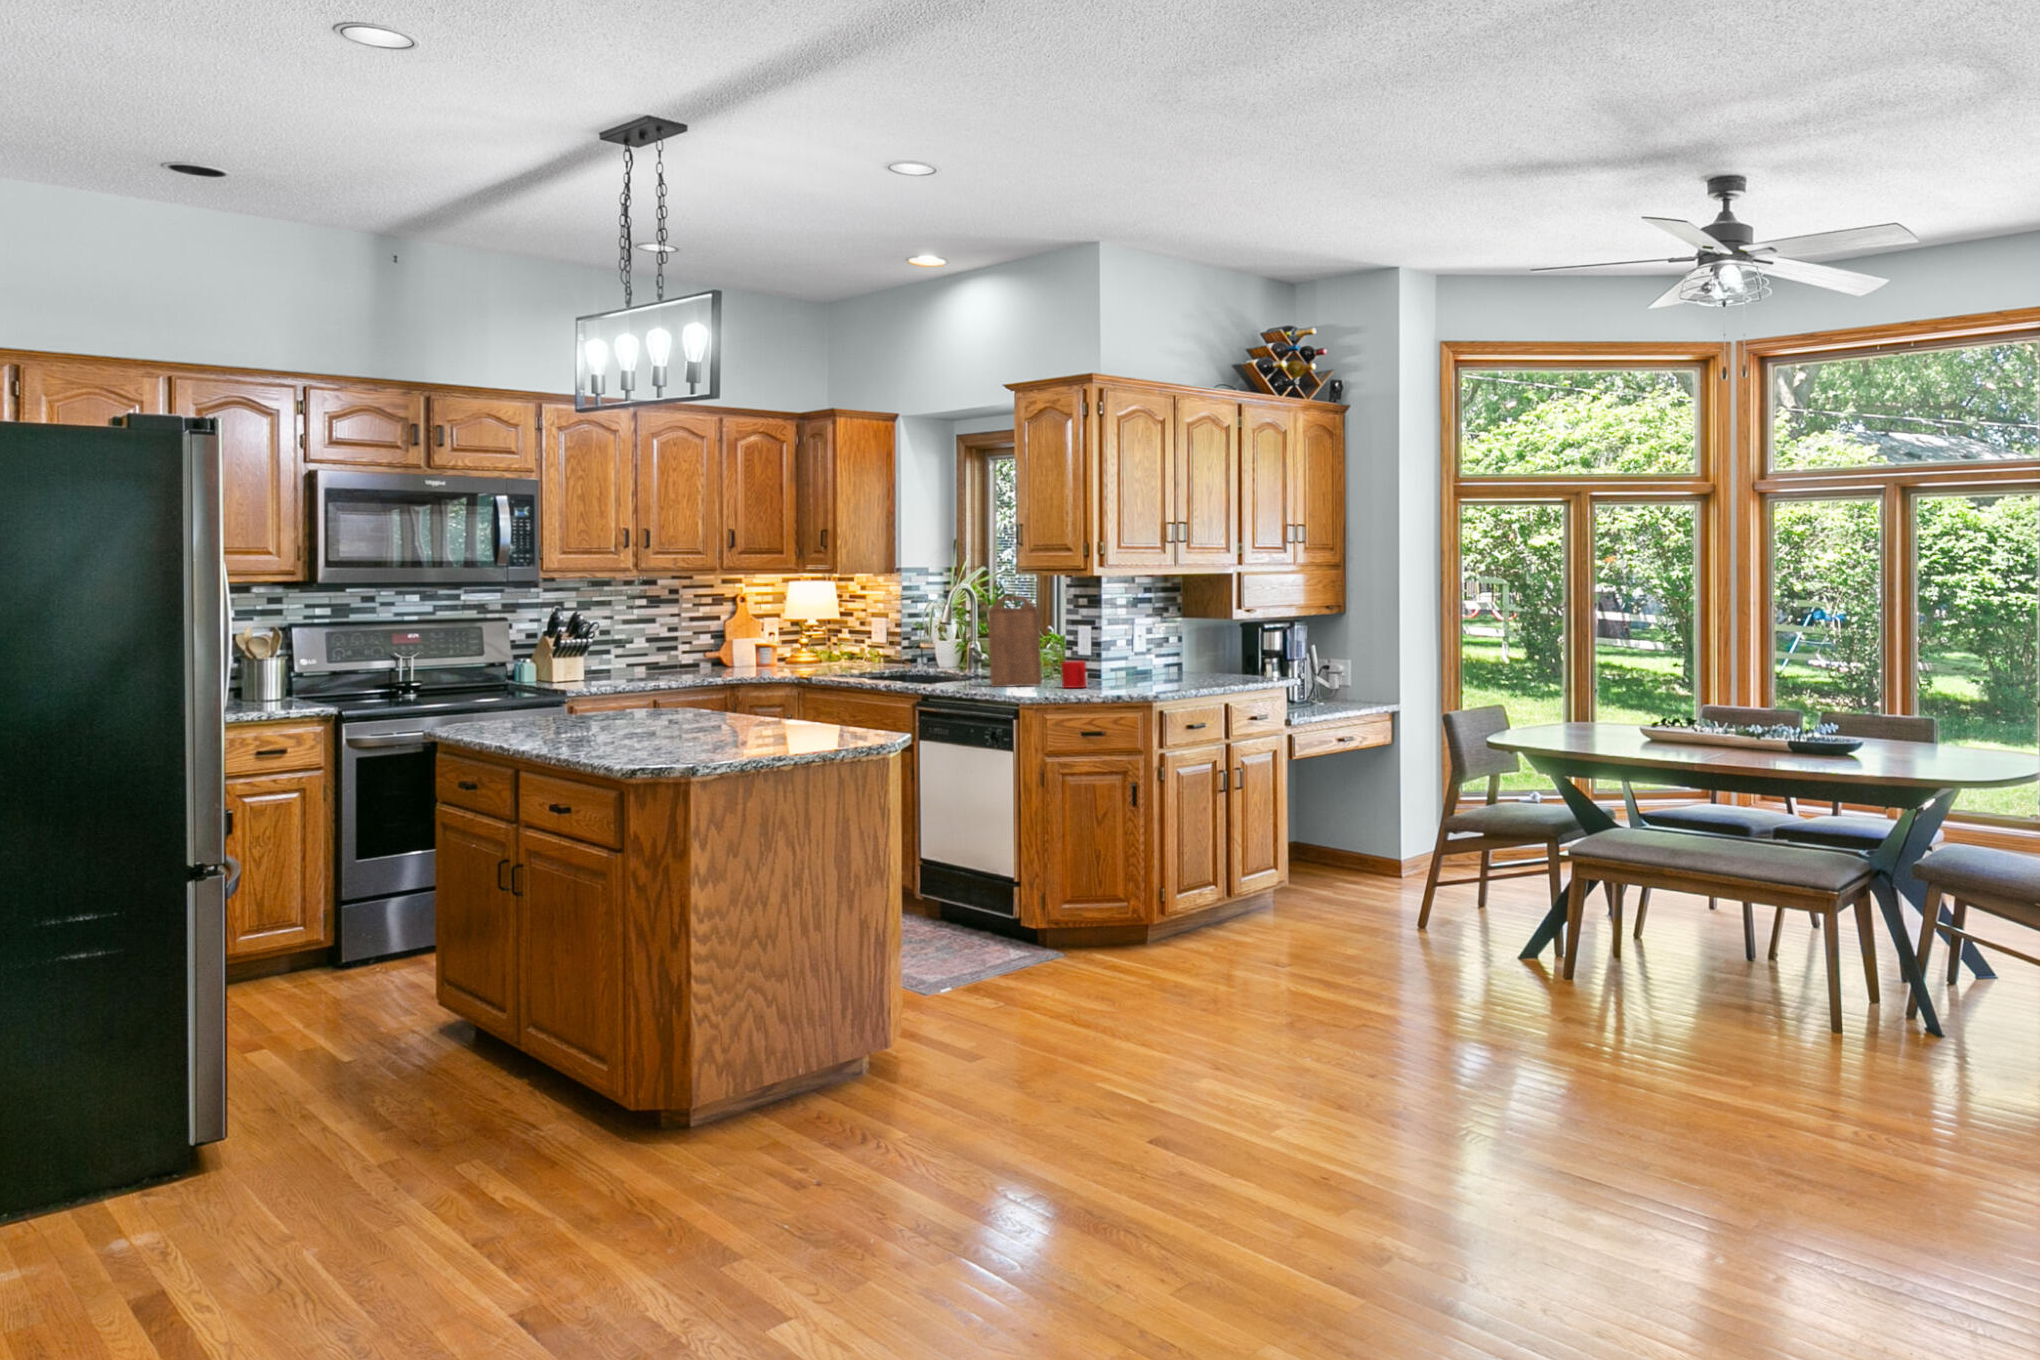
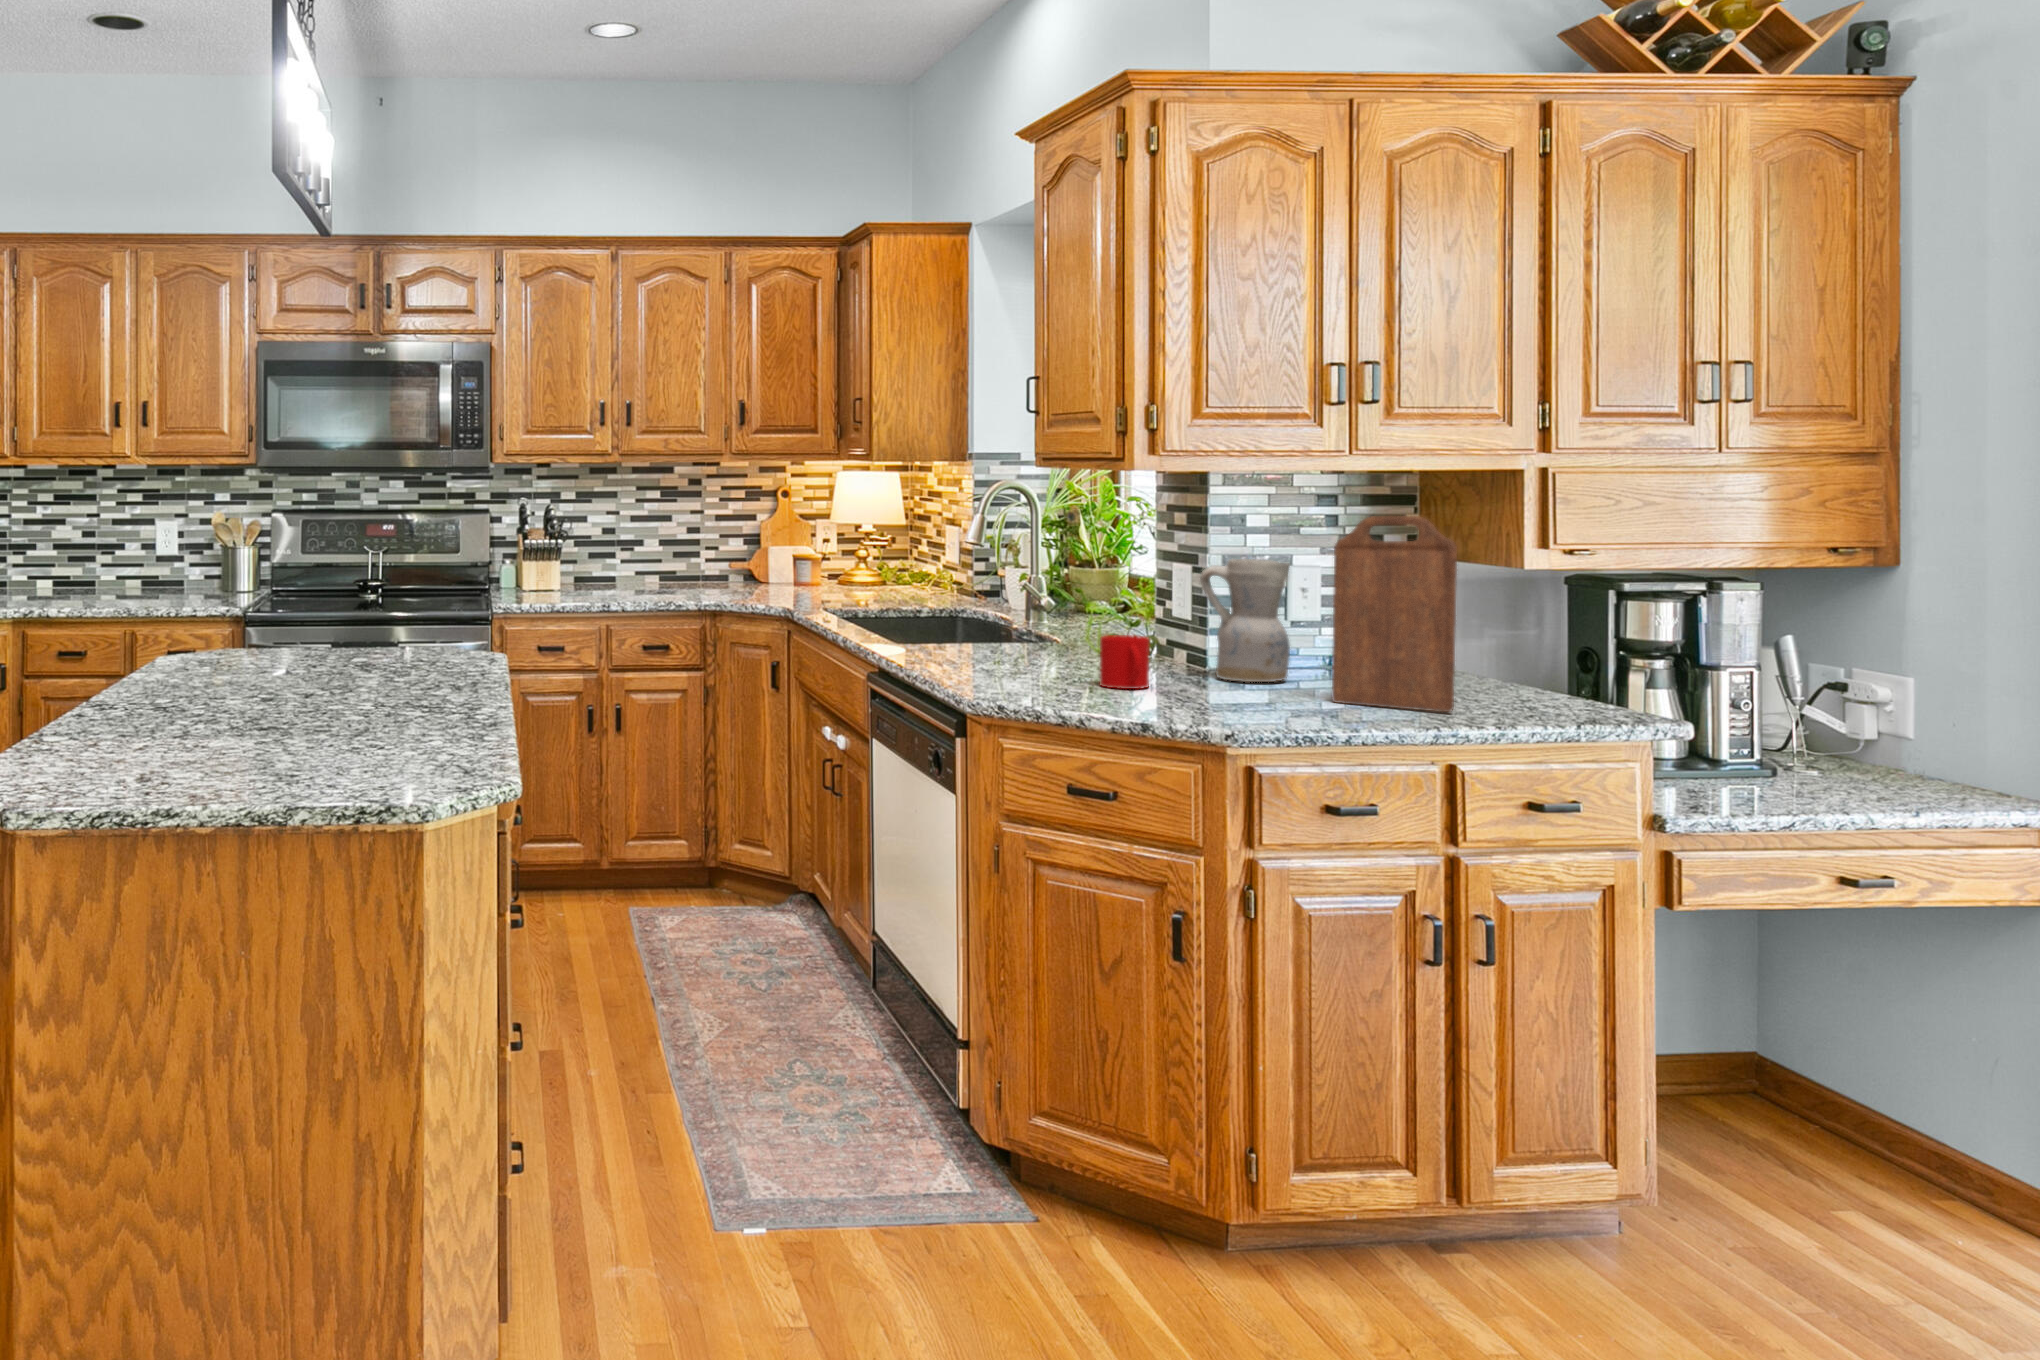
cutting board: present [987,596,1042,687] -> present [1332,516,1457,712]
ceramic pitcher: none [1098,620,1142,683] -> present [1200,559,1290,682]

